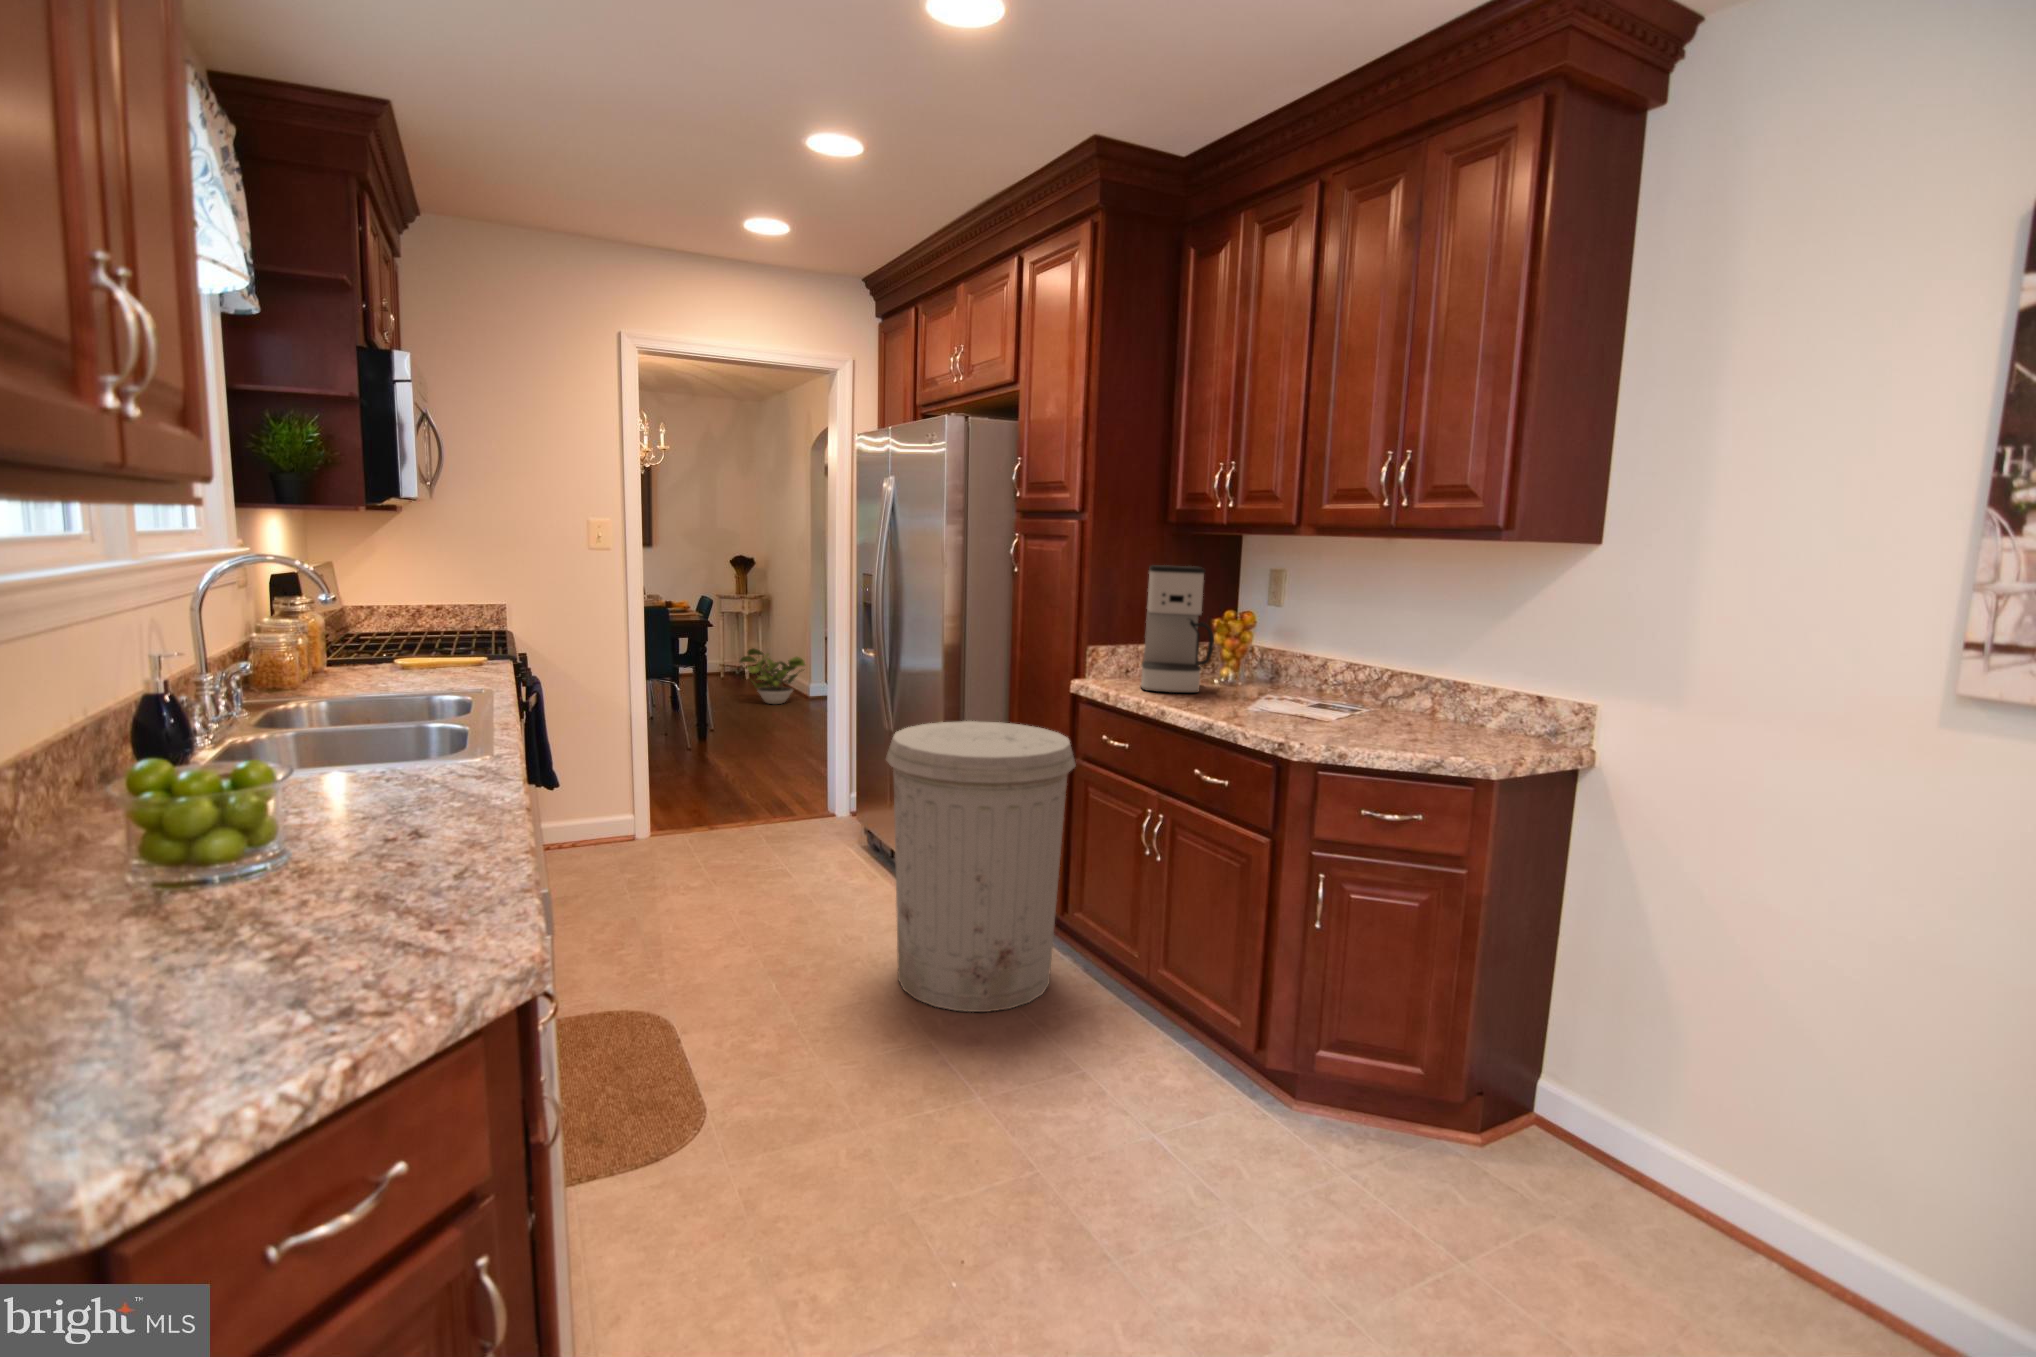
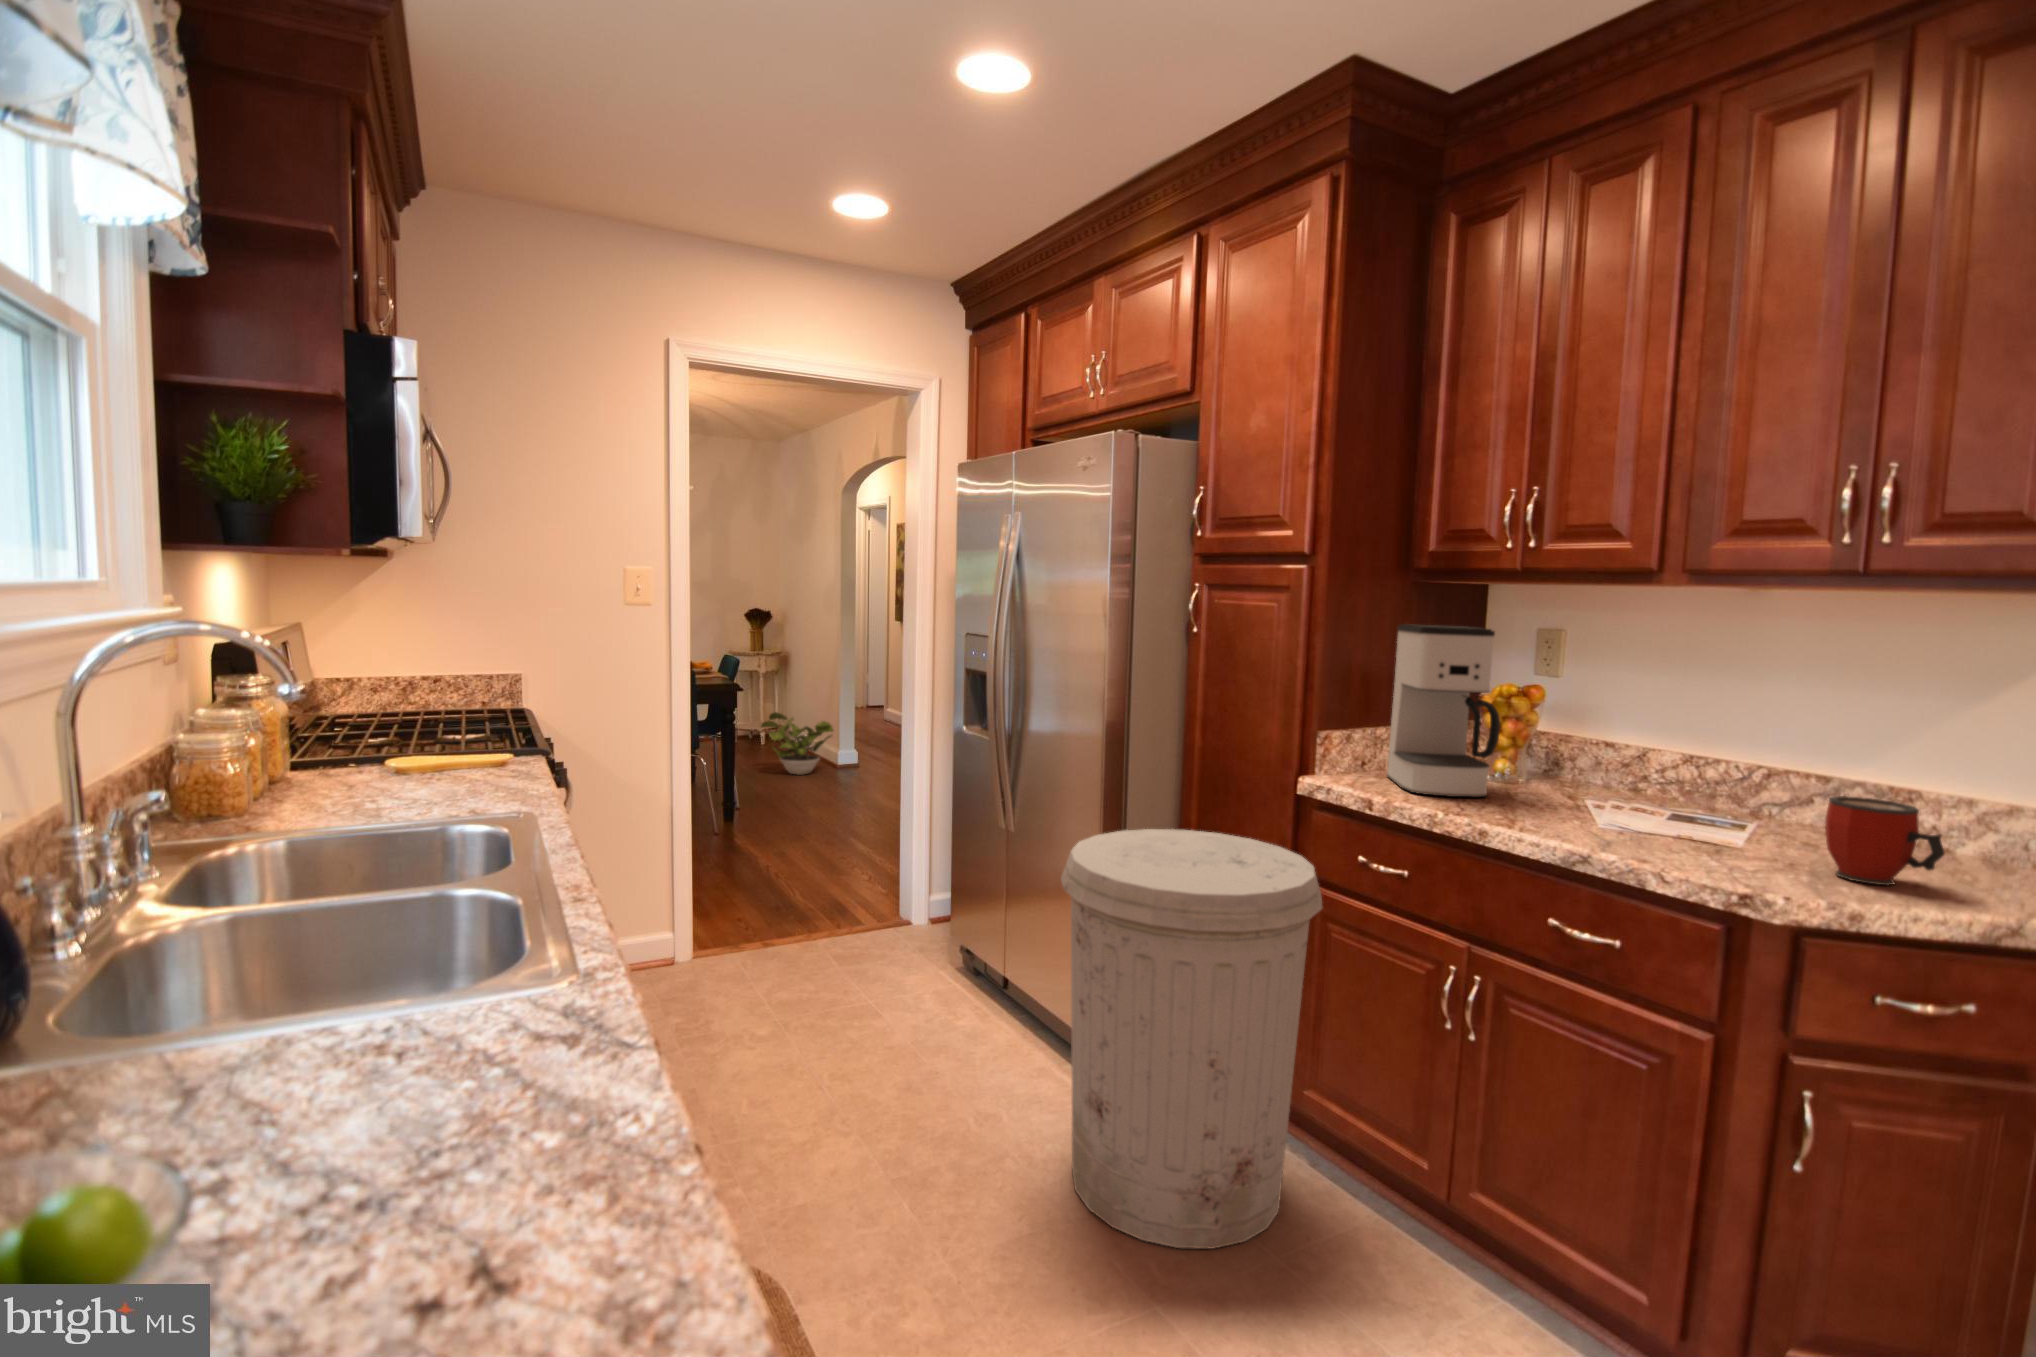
mug: none [1361,682,1419,741] -> present [1825,796,1945,885]

